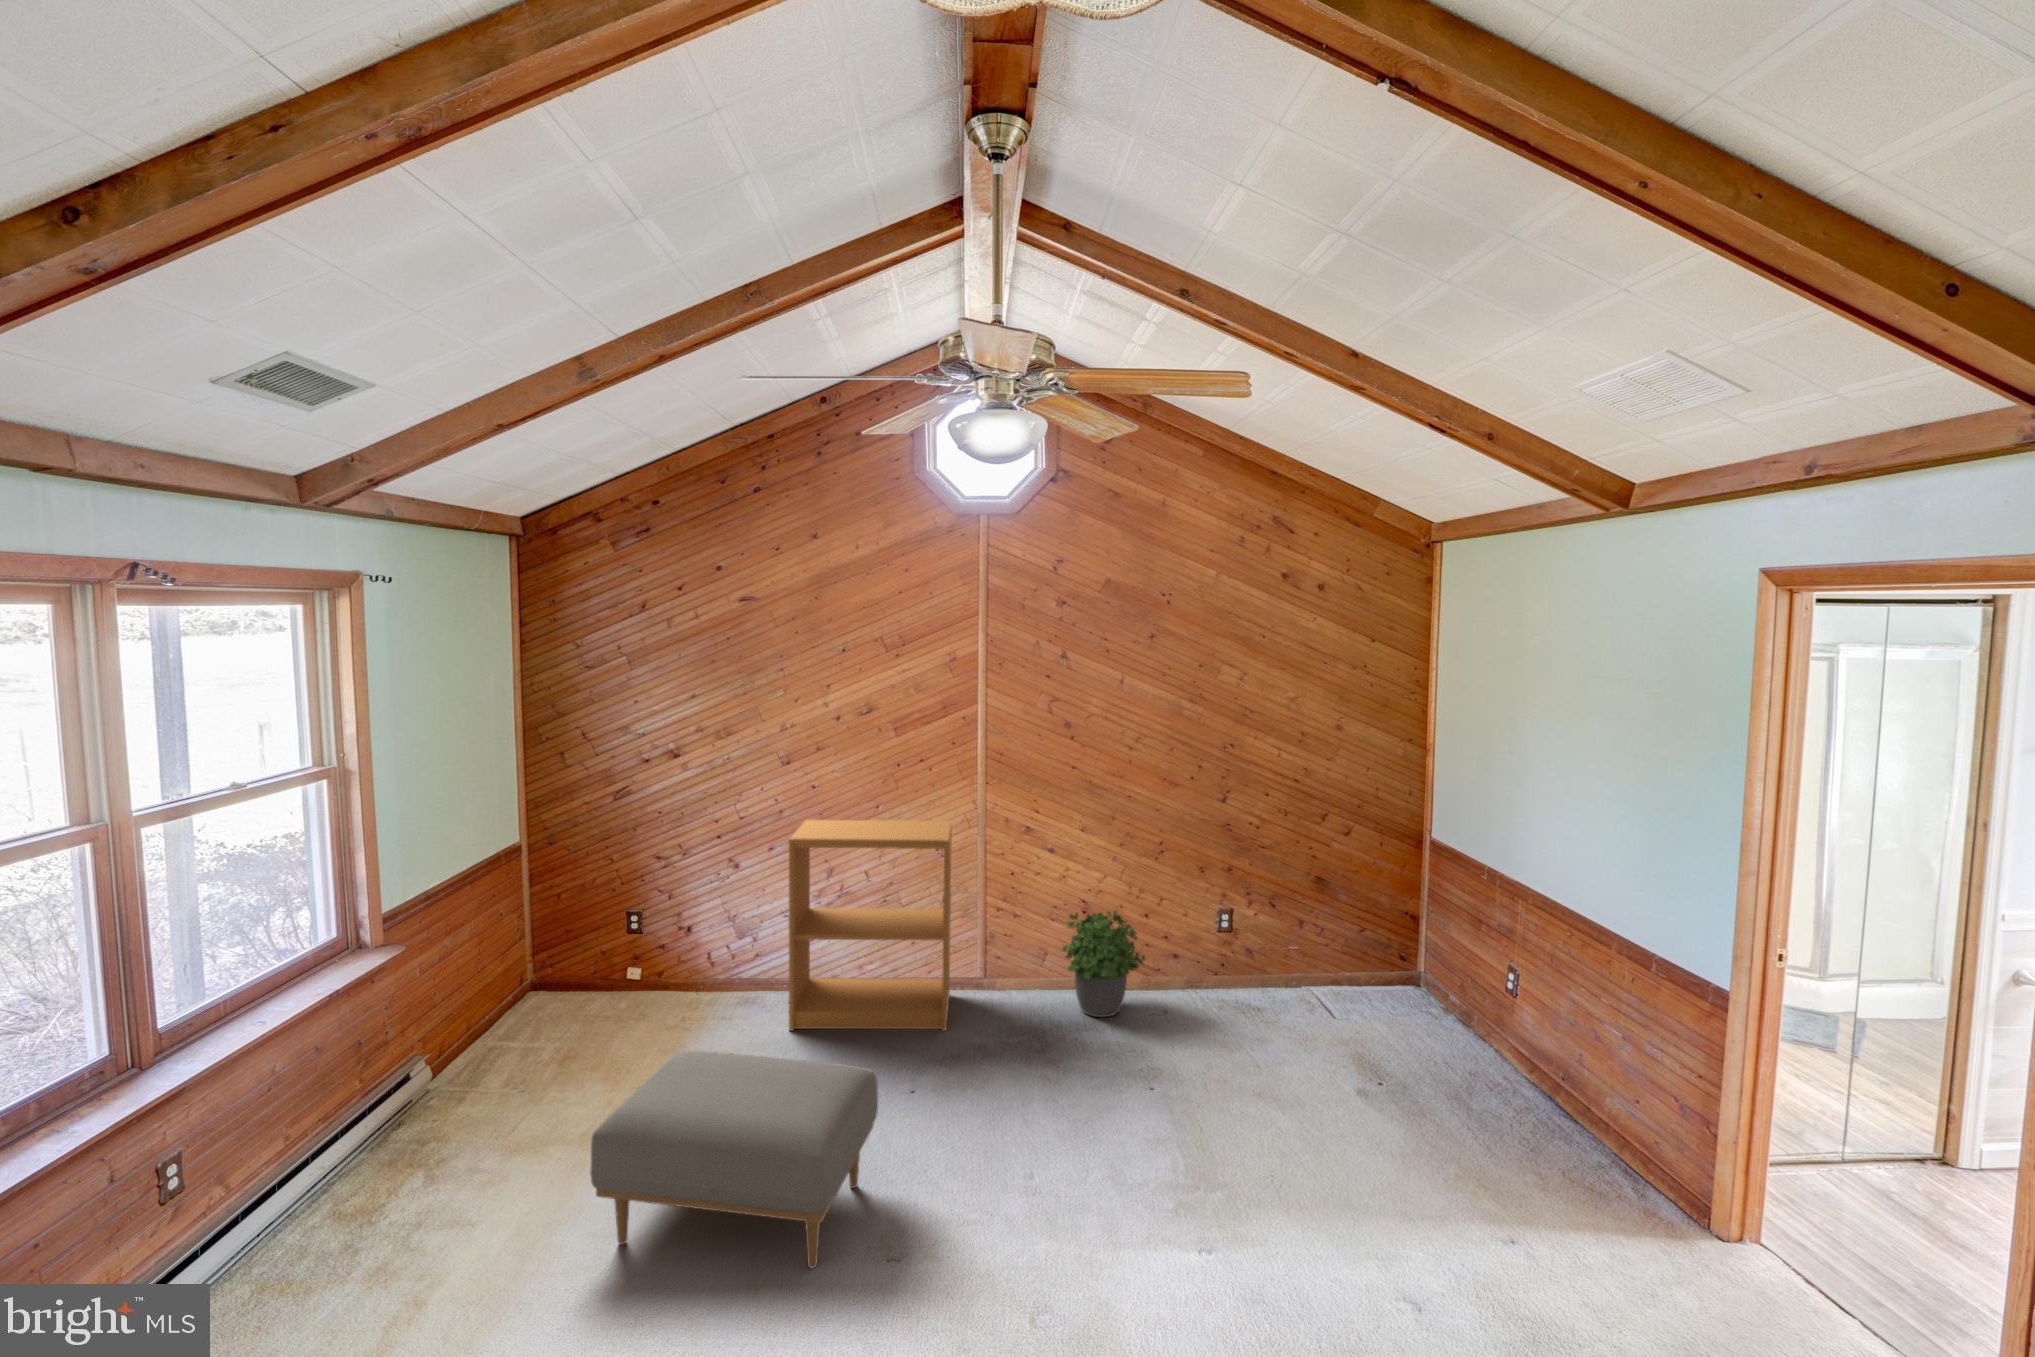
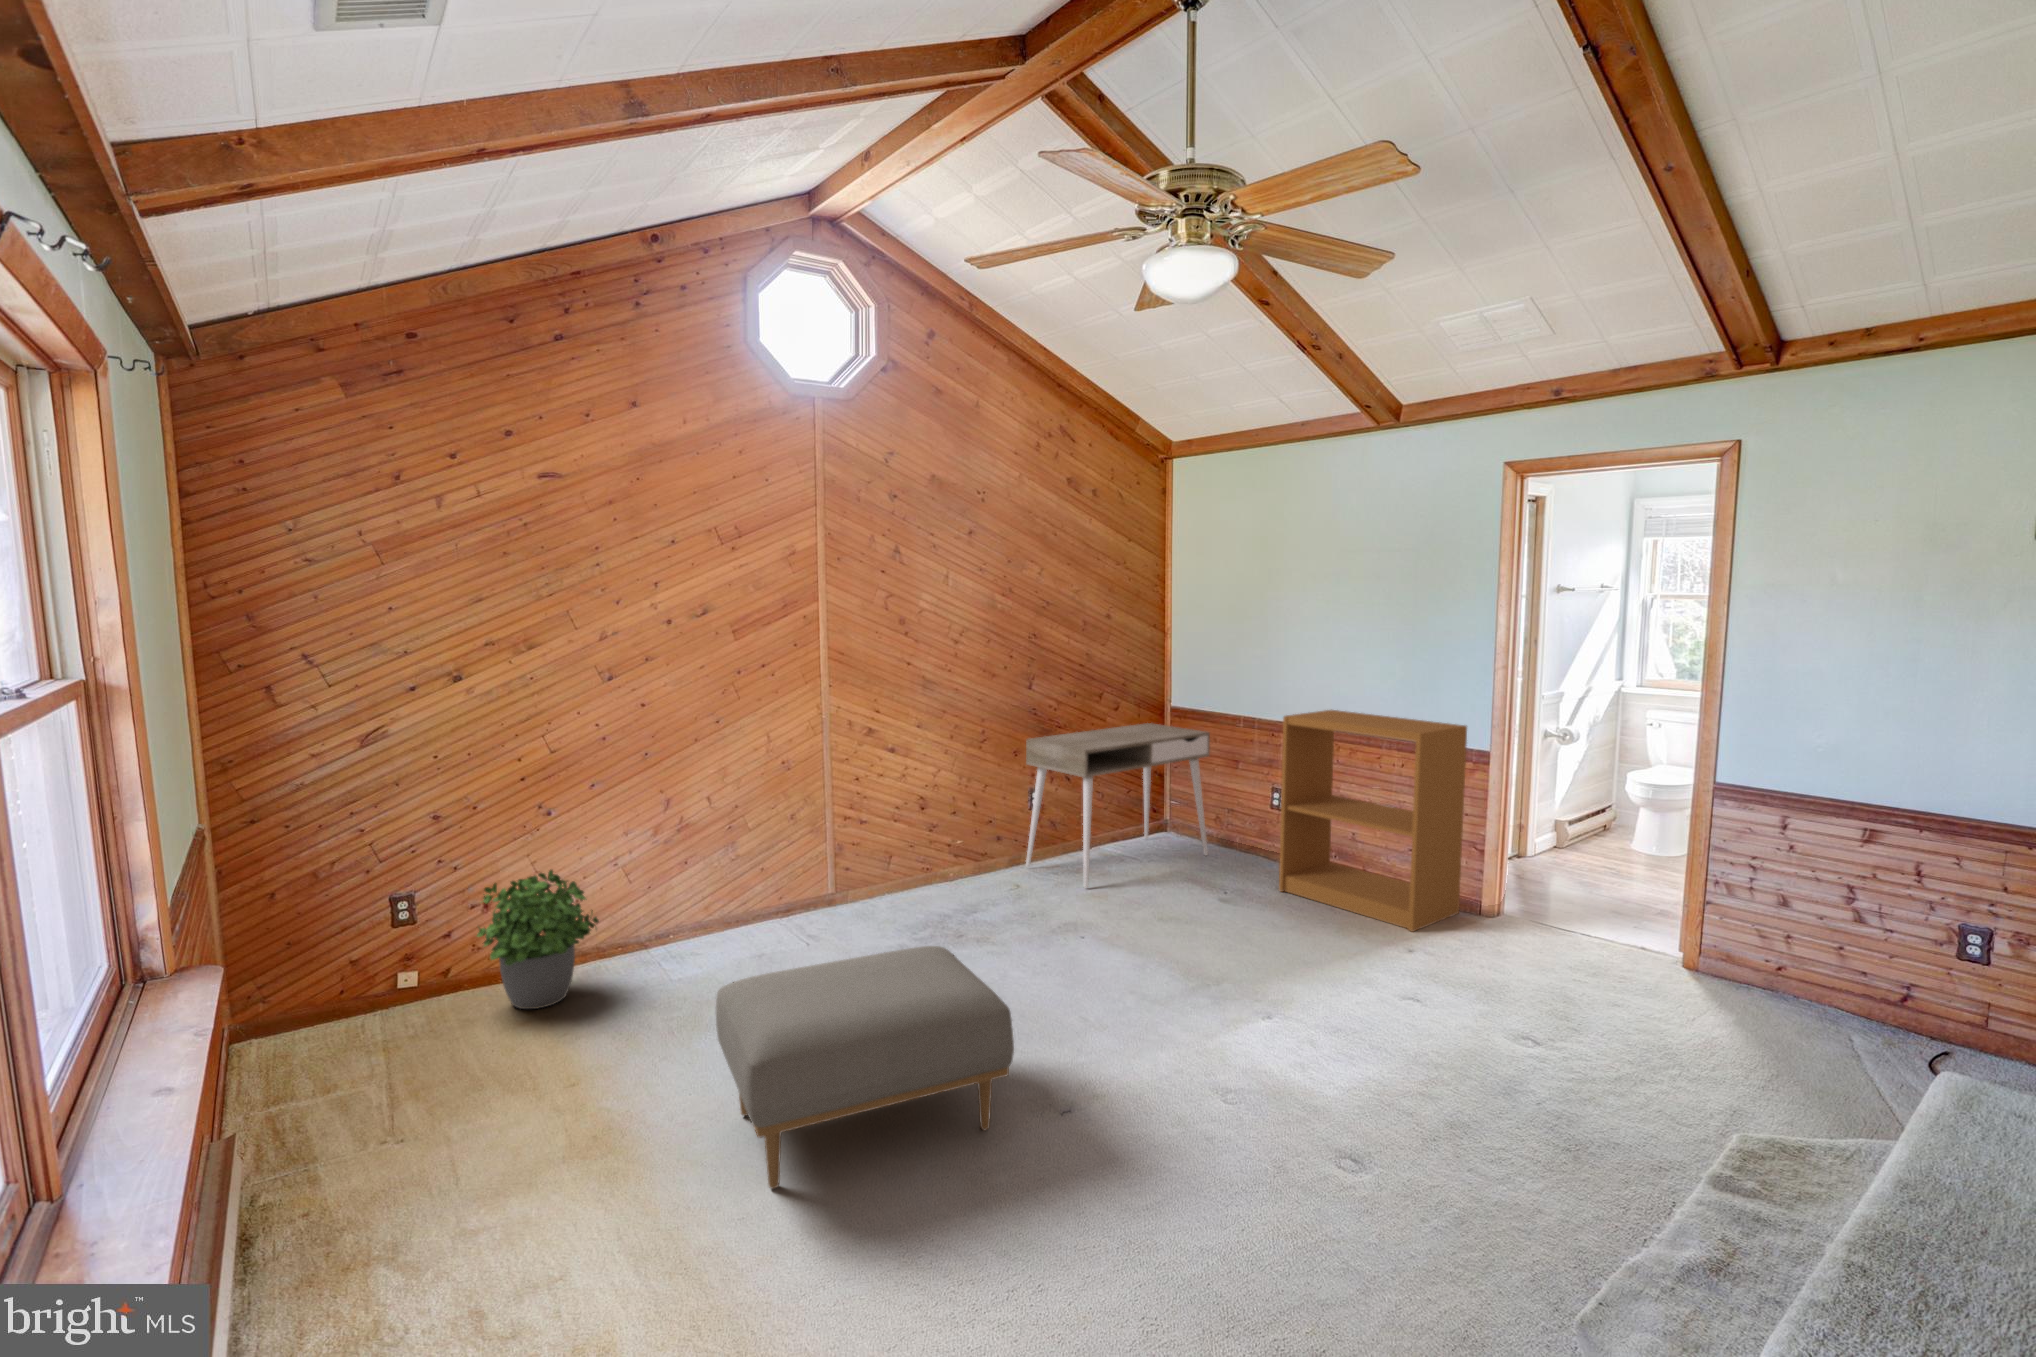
bookshelf: present [789,820,952,1031] -> present [1279,710,1467,932]
desk: none [1204,855,1443,1035] -> present [1026,723,1210,888]
potted plant: present [1062,911,1145,1017] -> present [477,870,599,1009]

